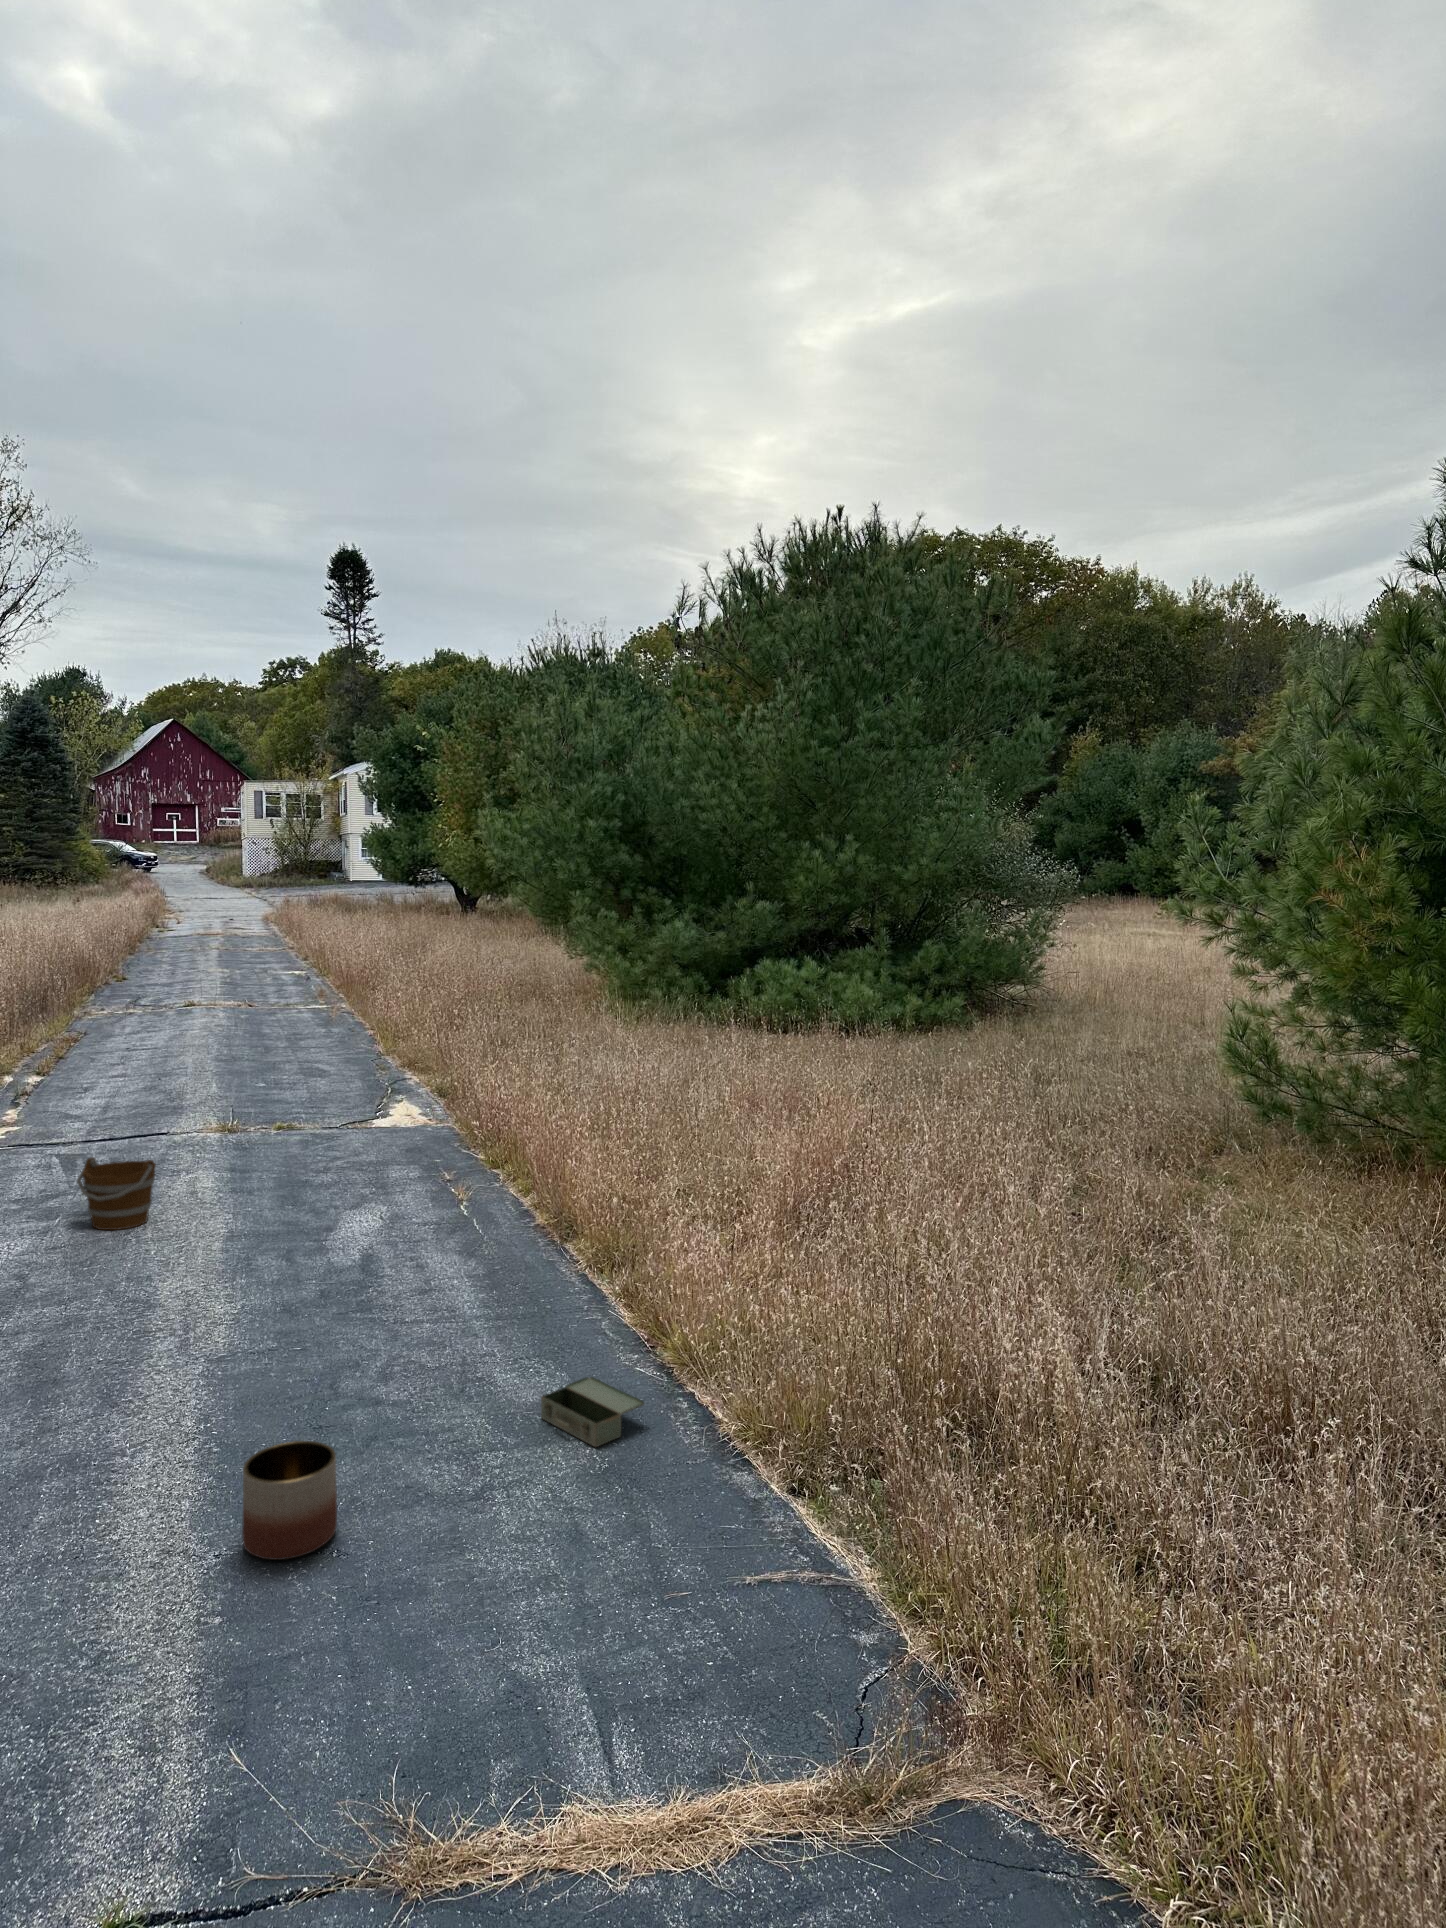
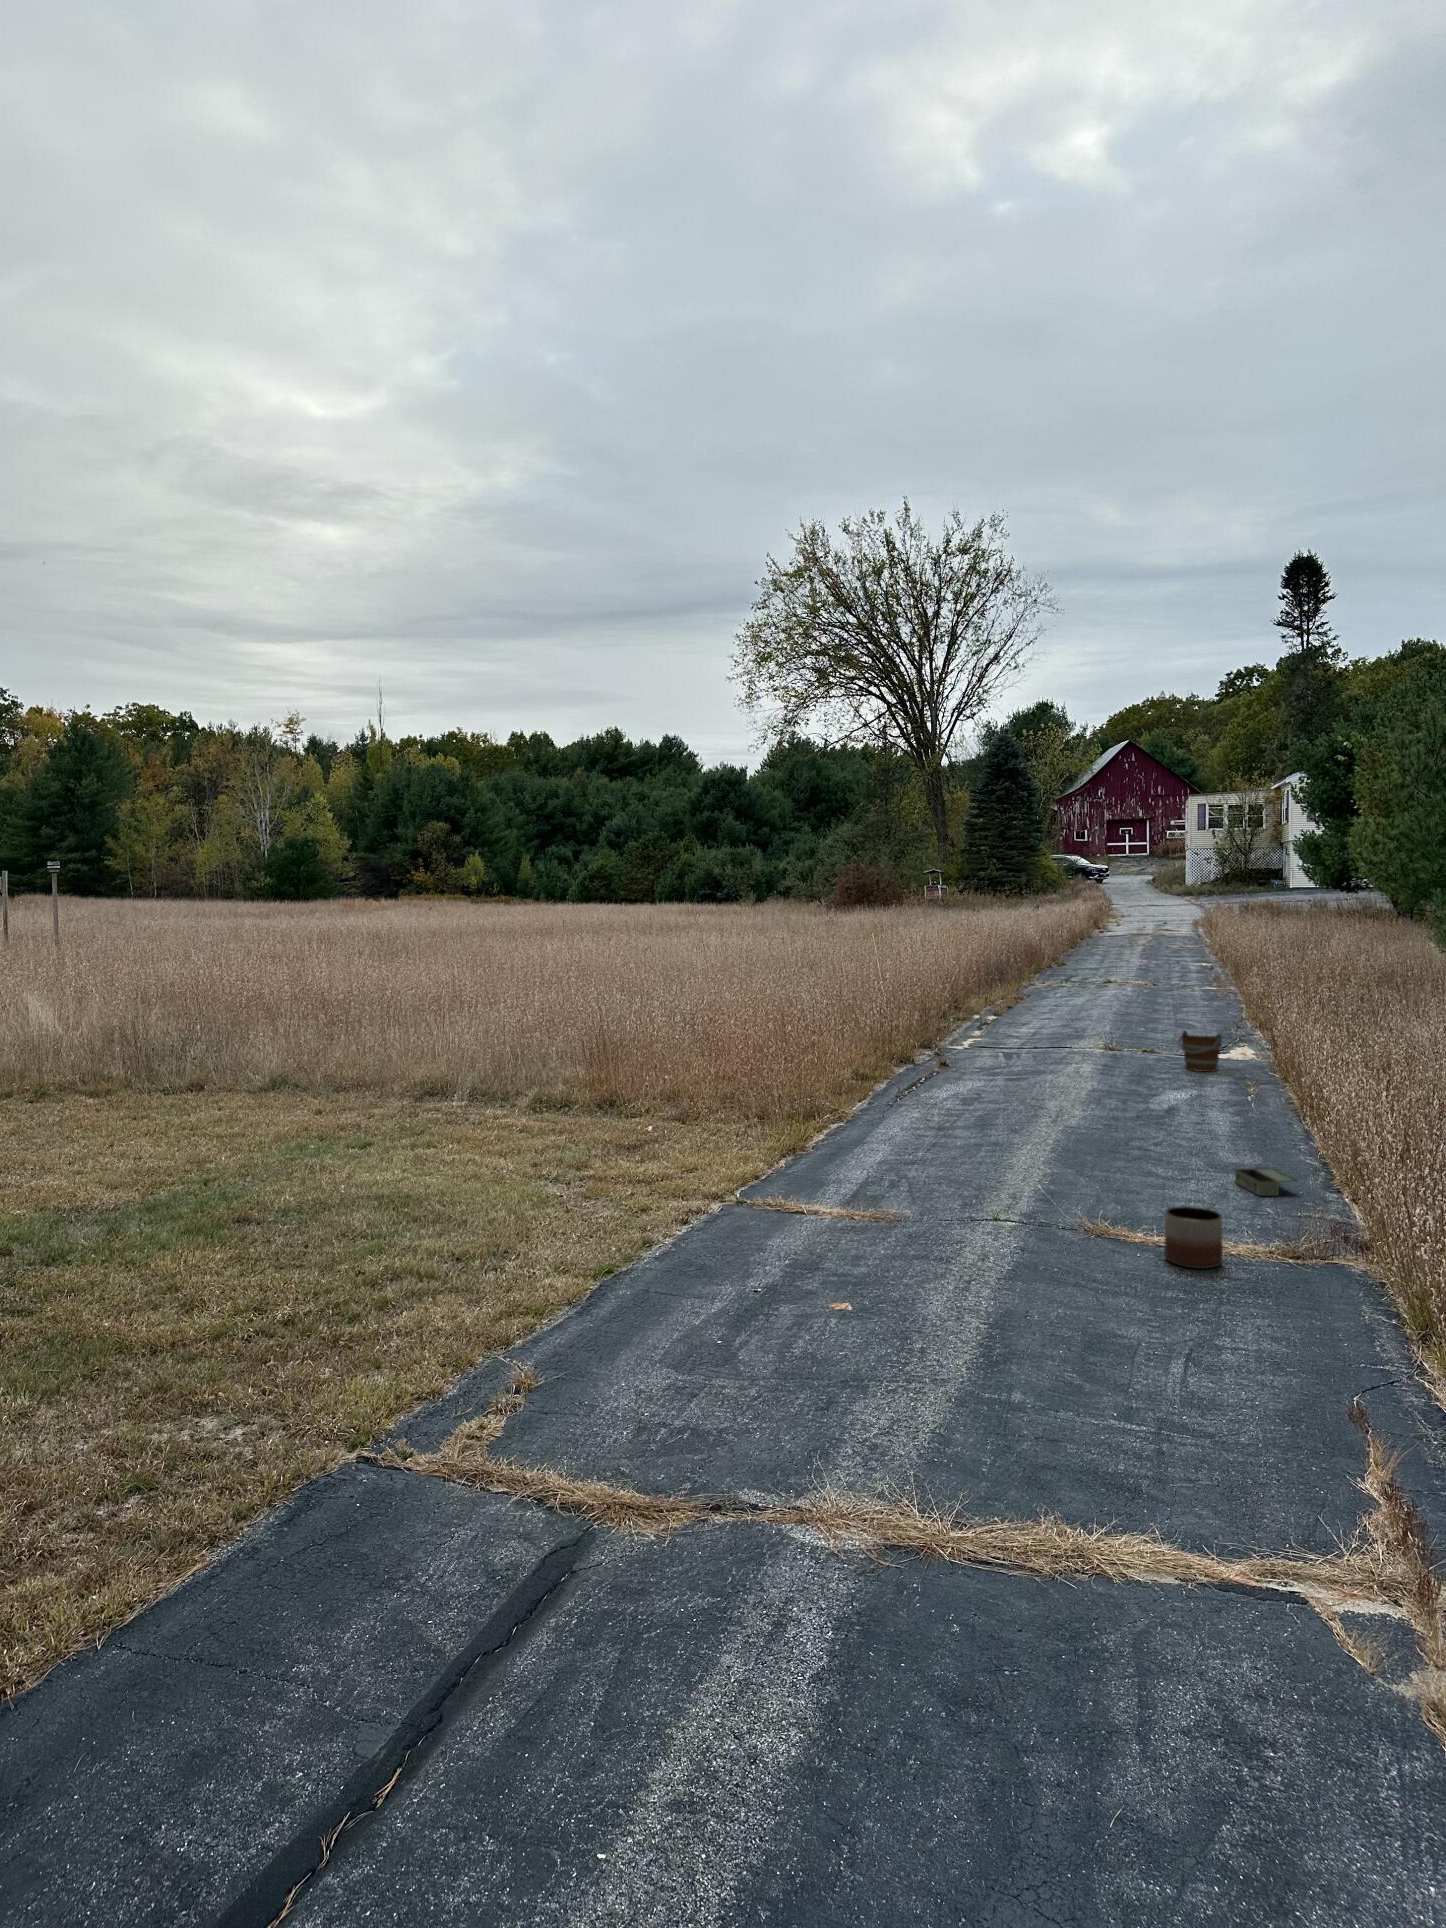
bucket: present [77,1157,156,1230] -> present [1178,1031,1222,1072]
planter: present [242,1441,337,1560] -> present [1164,1206,1223,1269]

